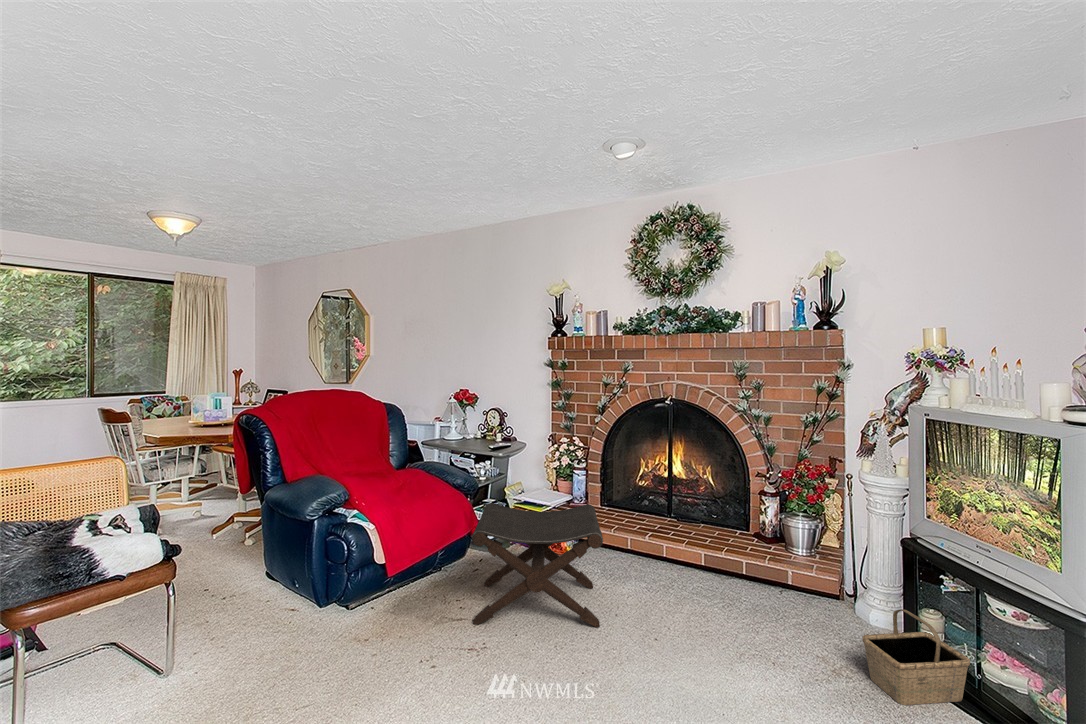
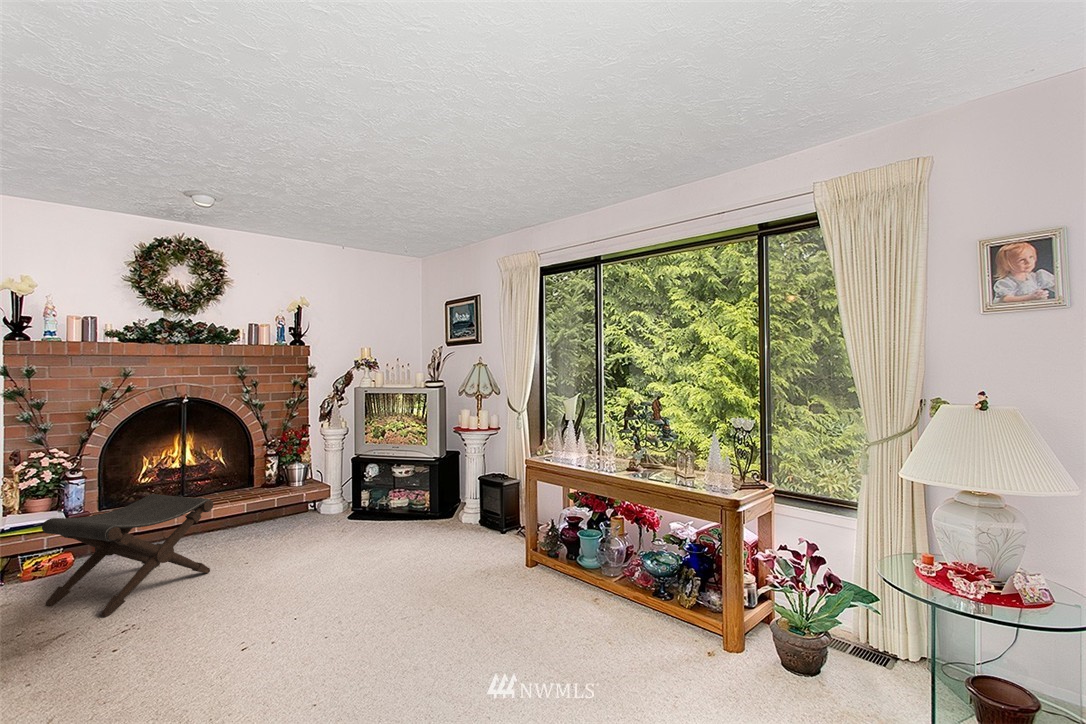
basket: present [862,609,970,705] -> none [358,487,397,527]

